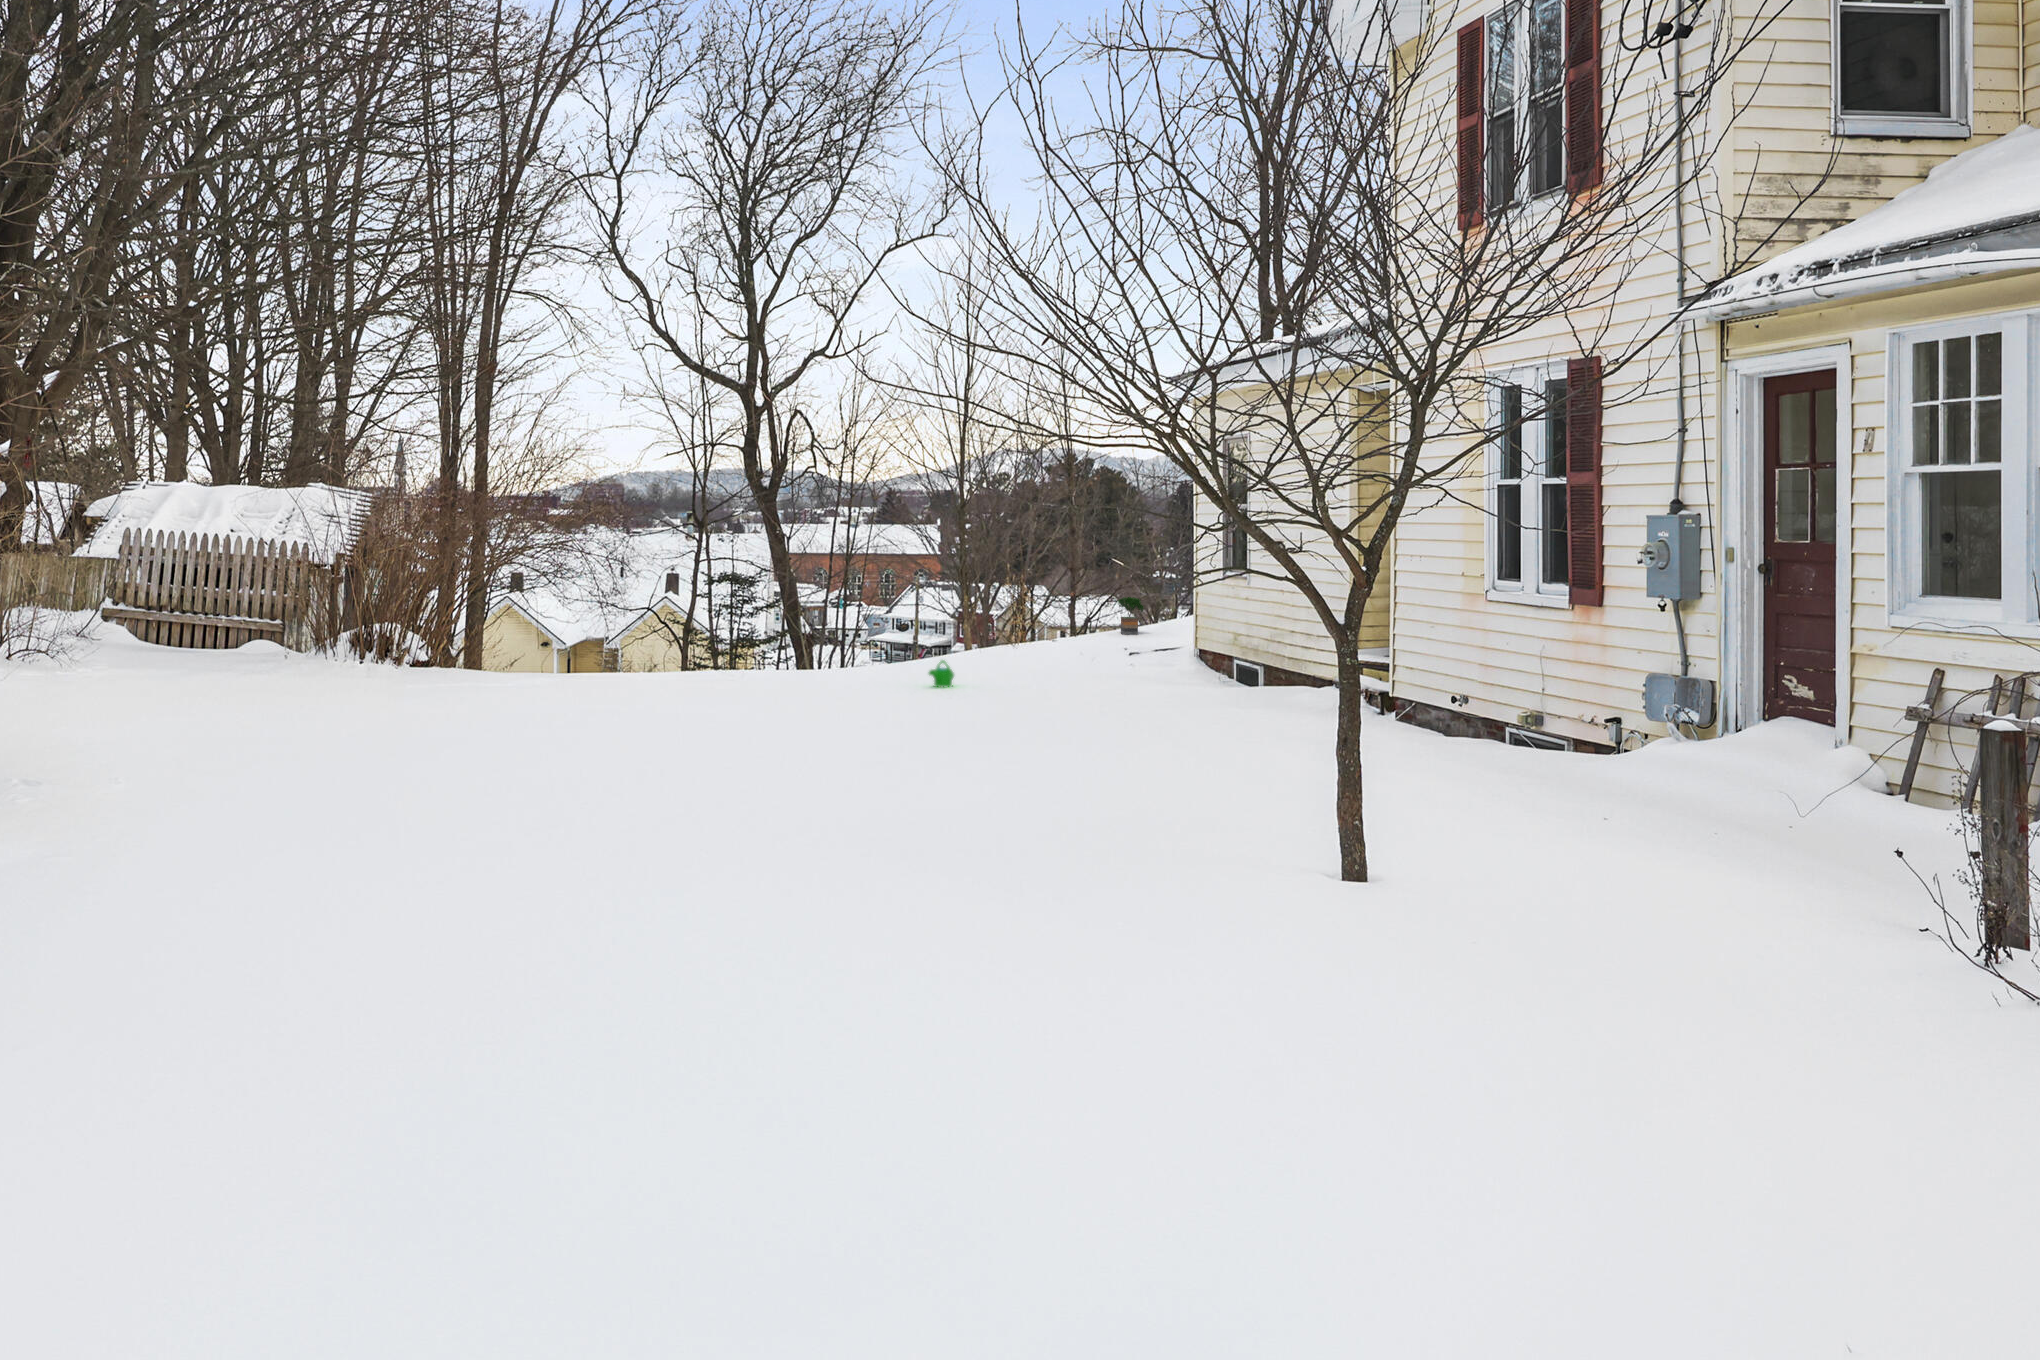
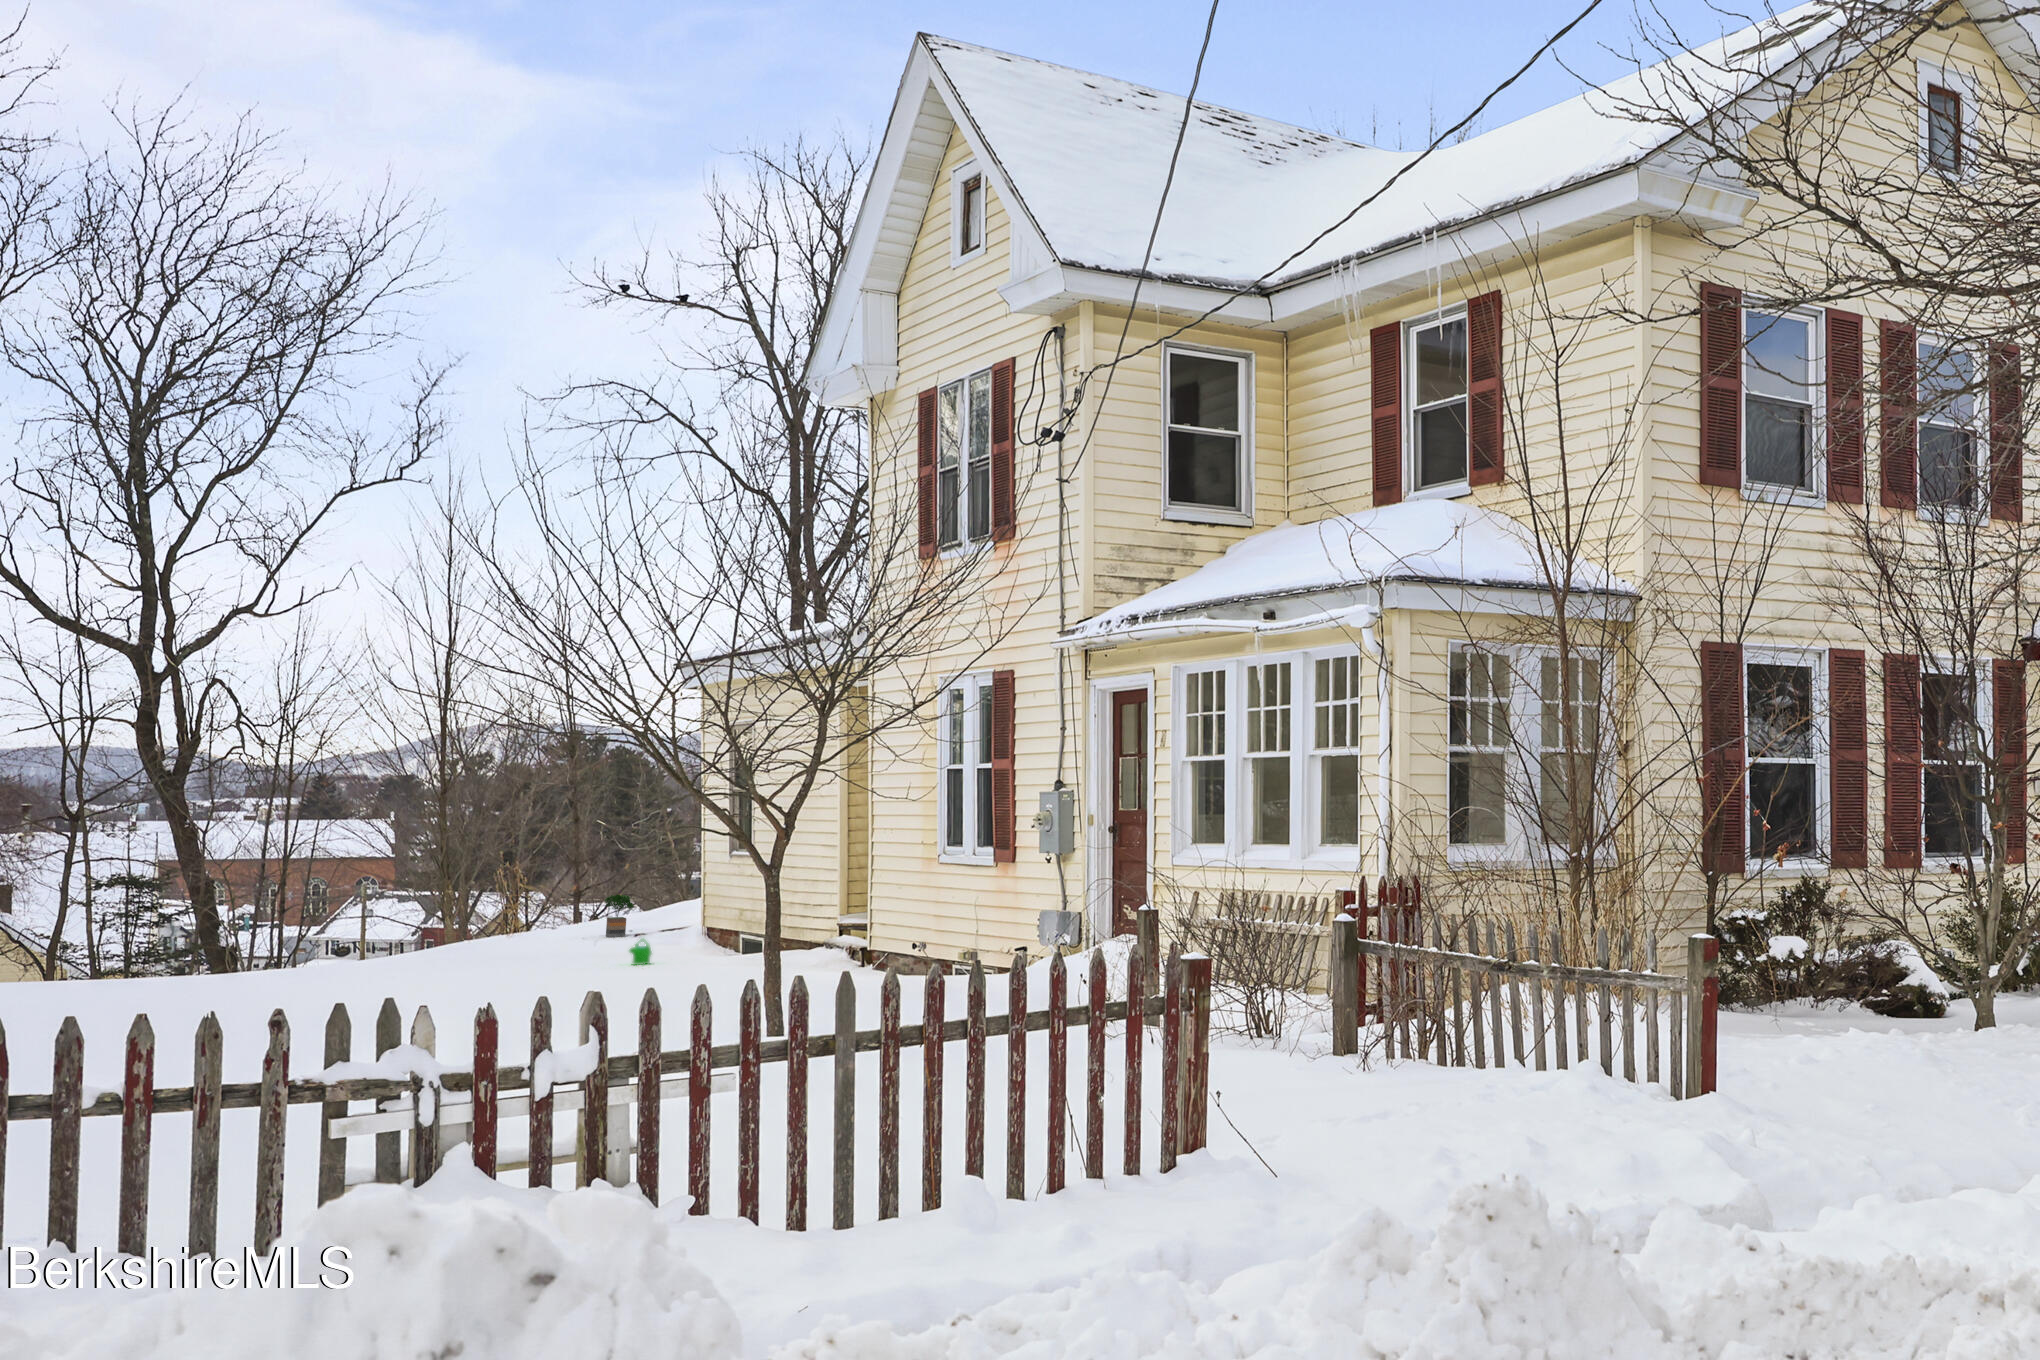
watering can: present [929,661,954,687] -> present [629,939,651,965]

